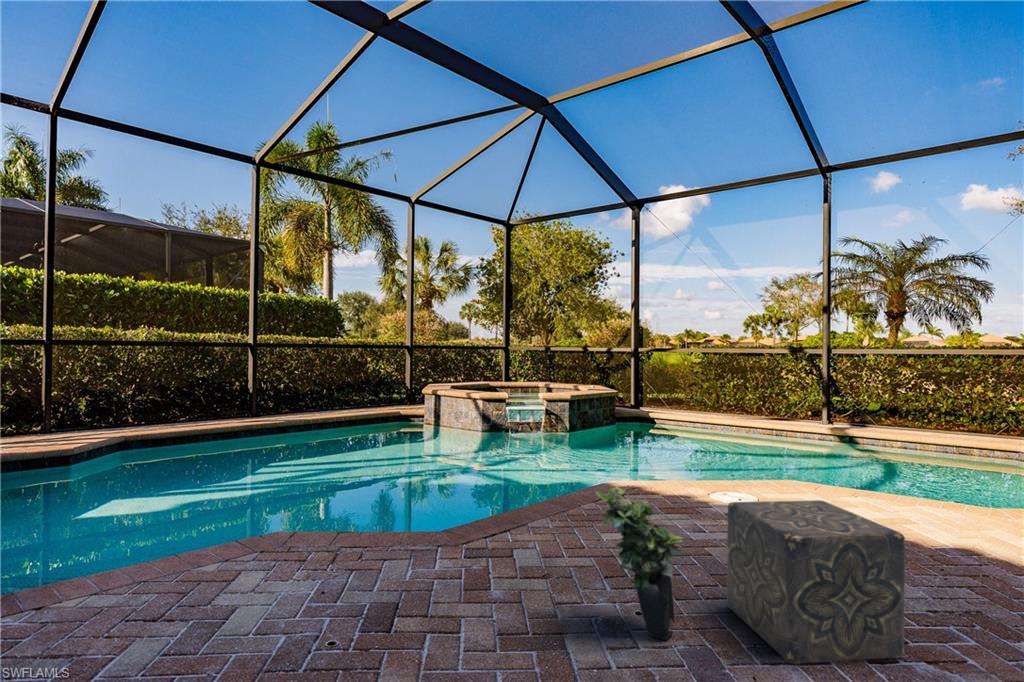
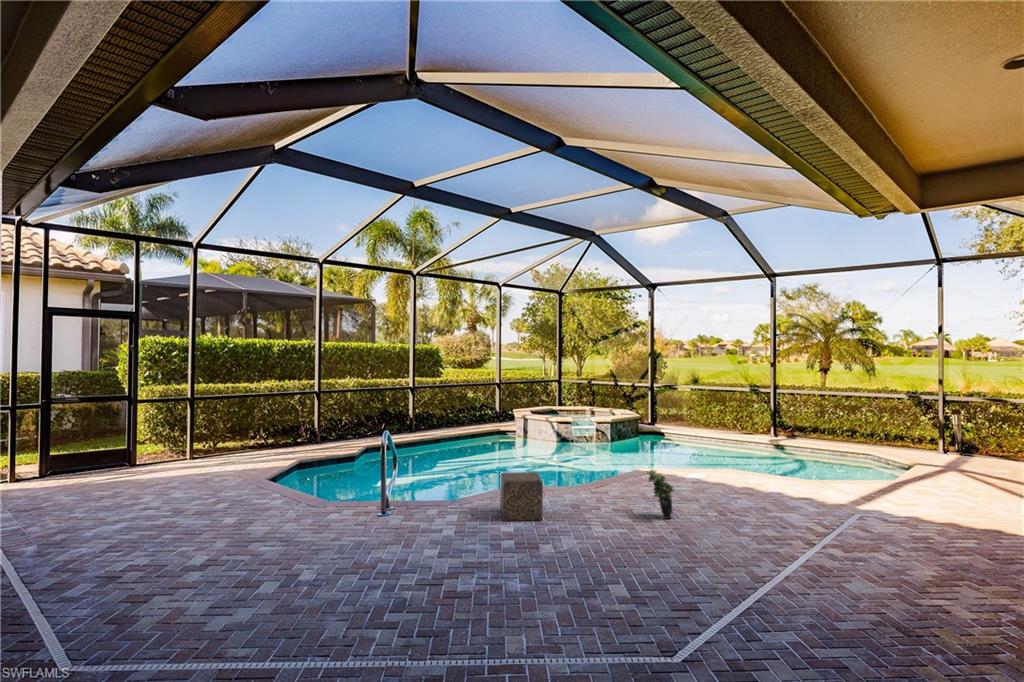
ottoman: present [727,500,905,664] -> present [500,472,543,521]

